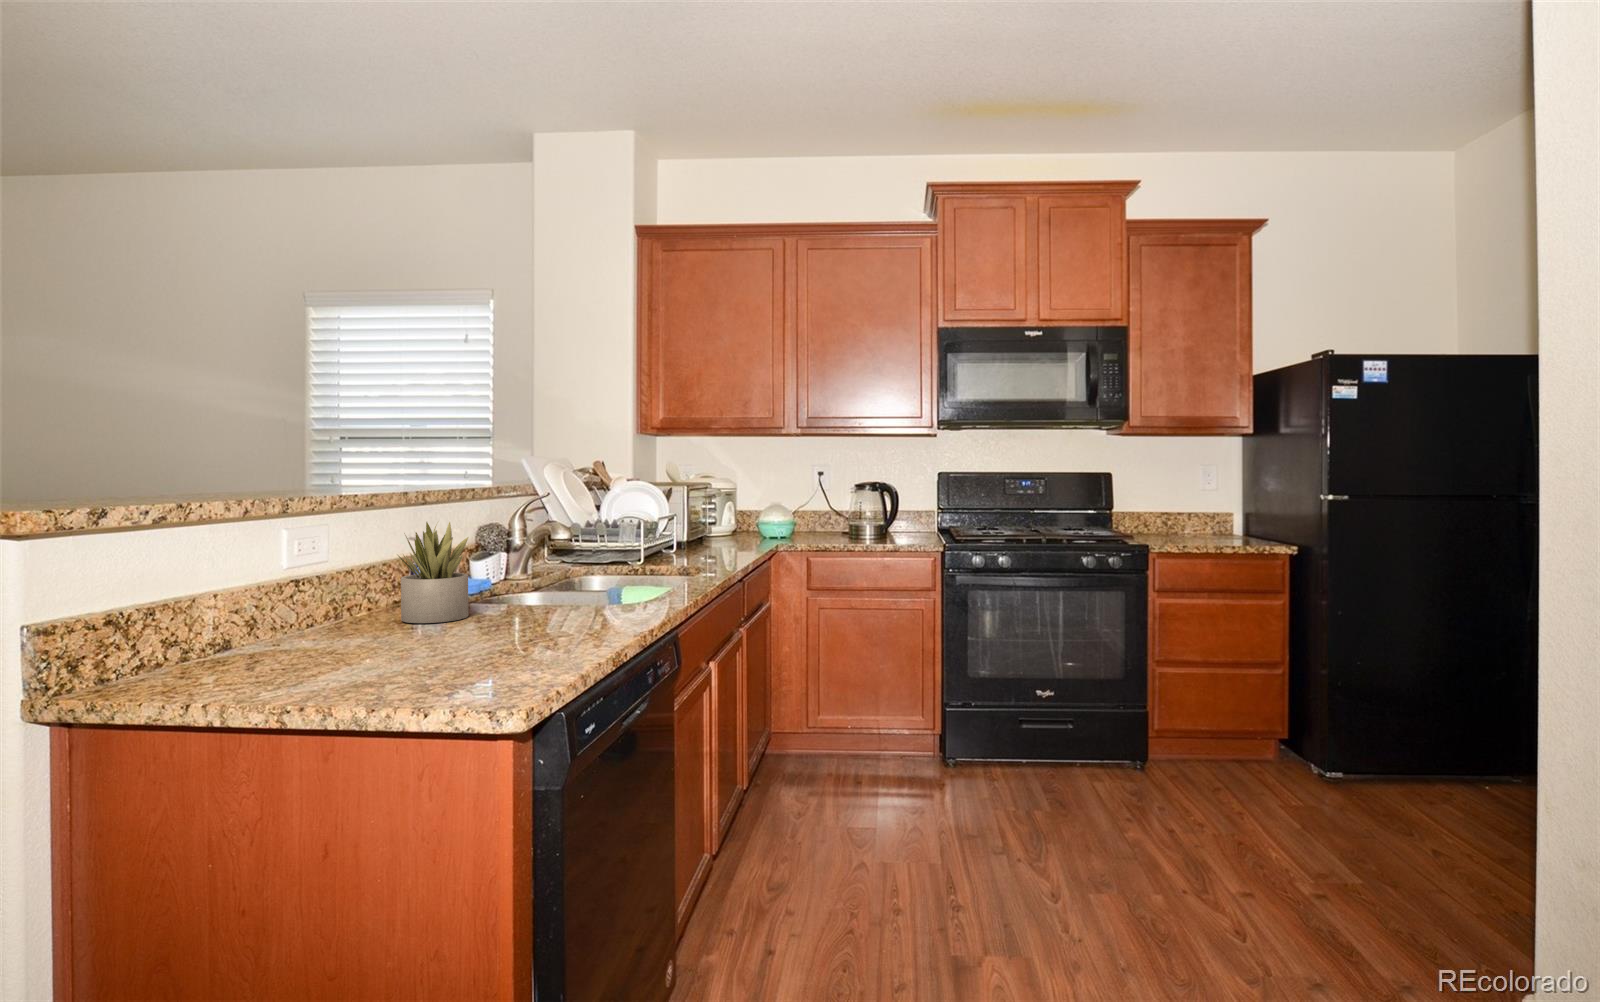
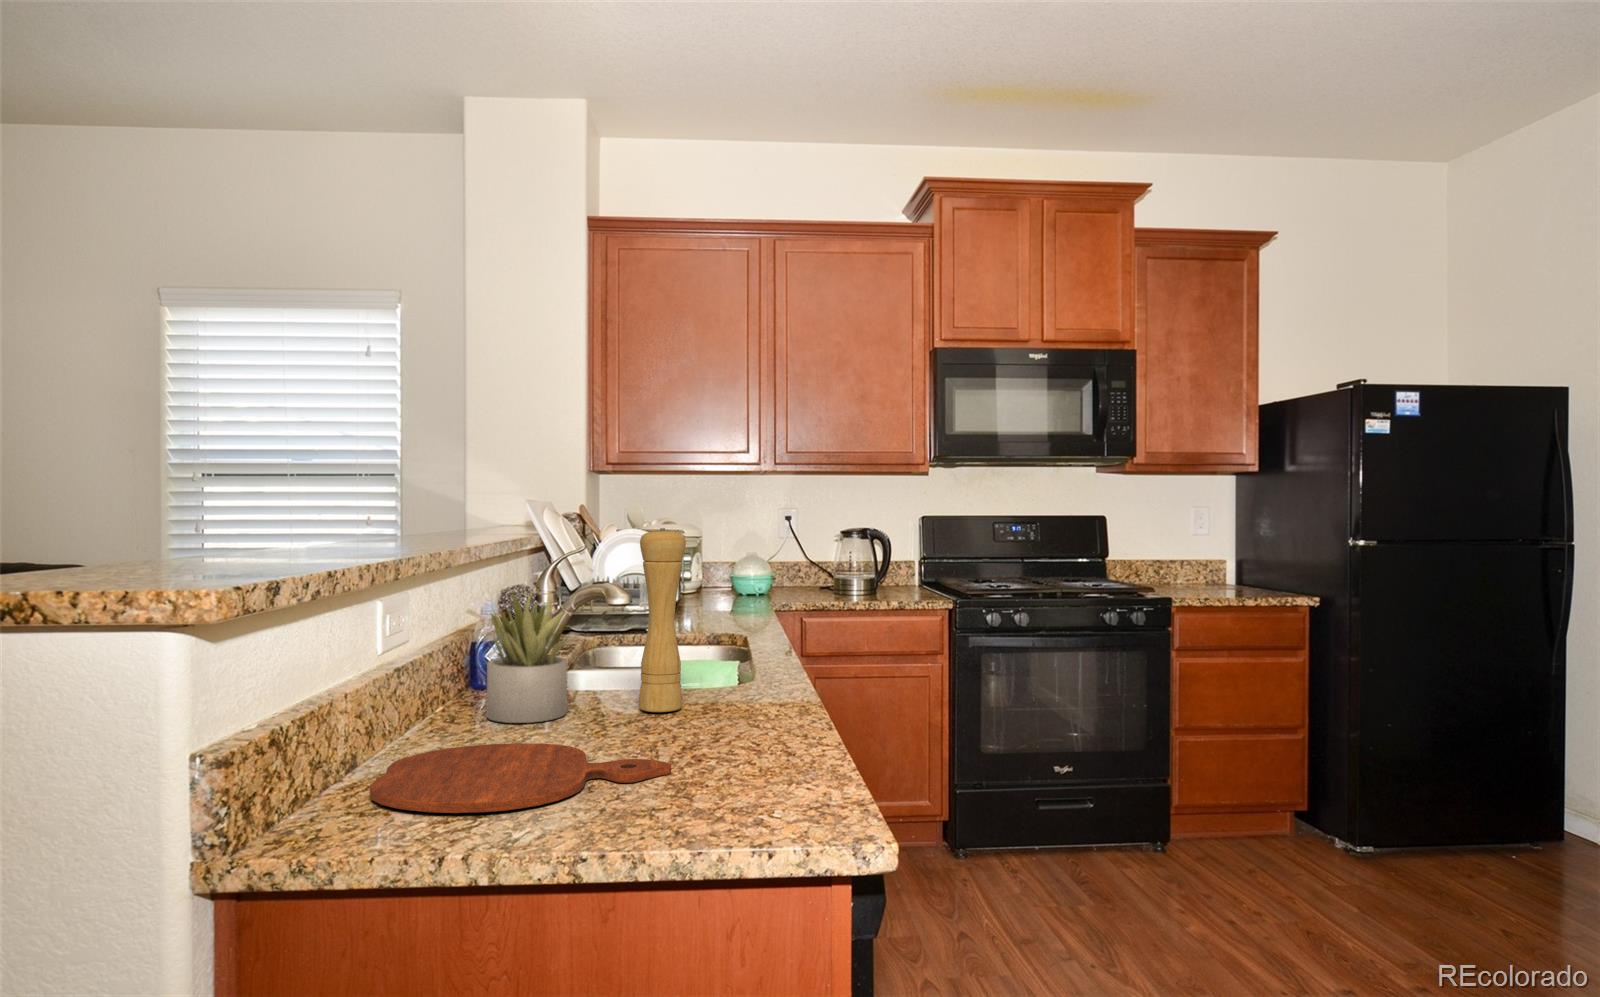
pepper mill: none [520,470,558,619] -> present [639,528,686,712]
cutting board: none [213,635,459,678] -> present [370,743,671,813]

